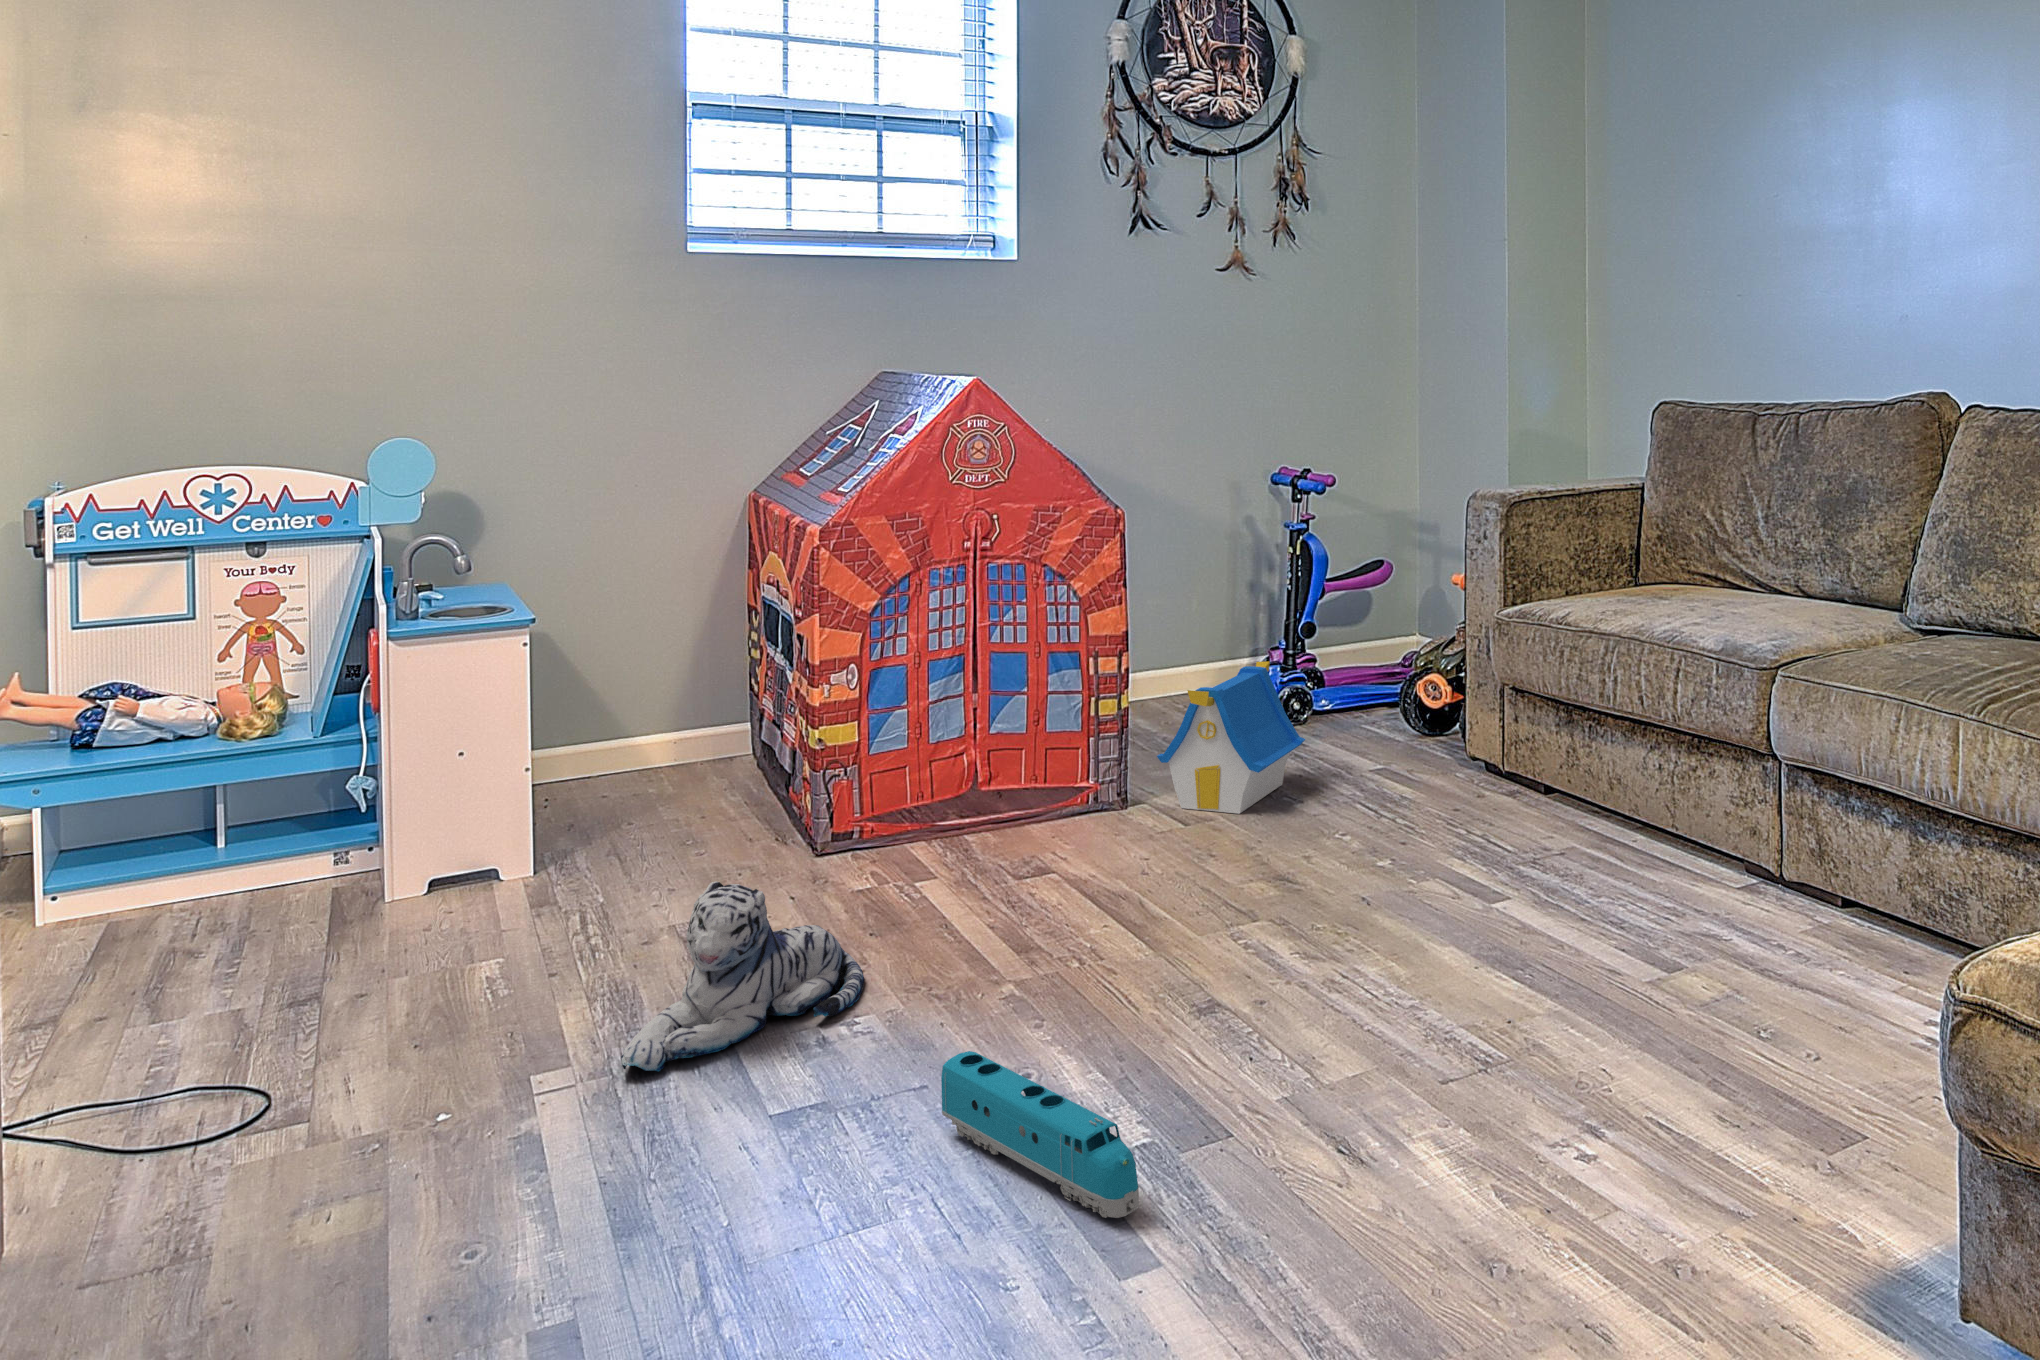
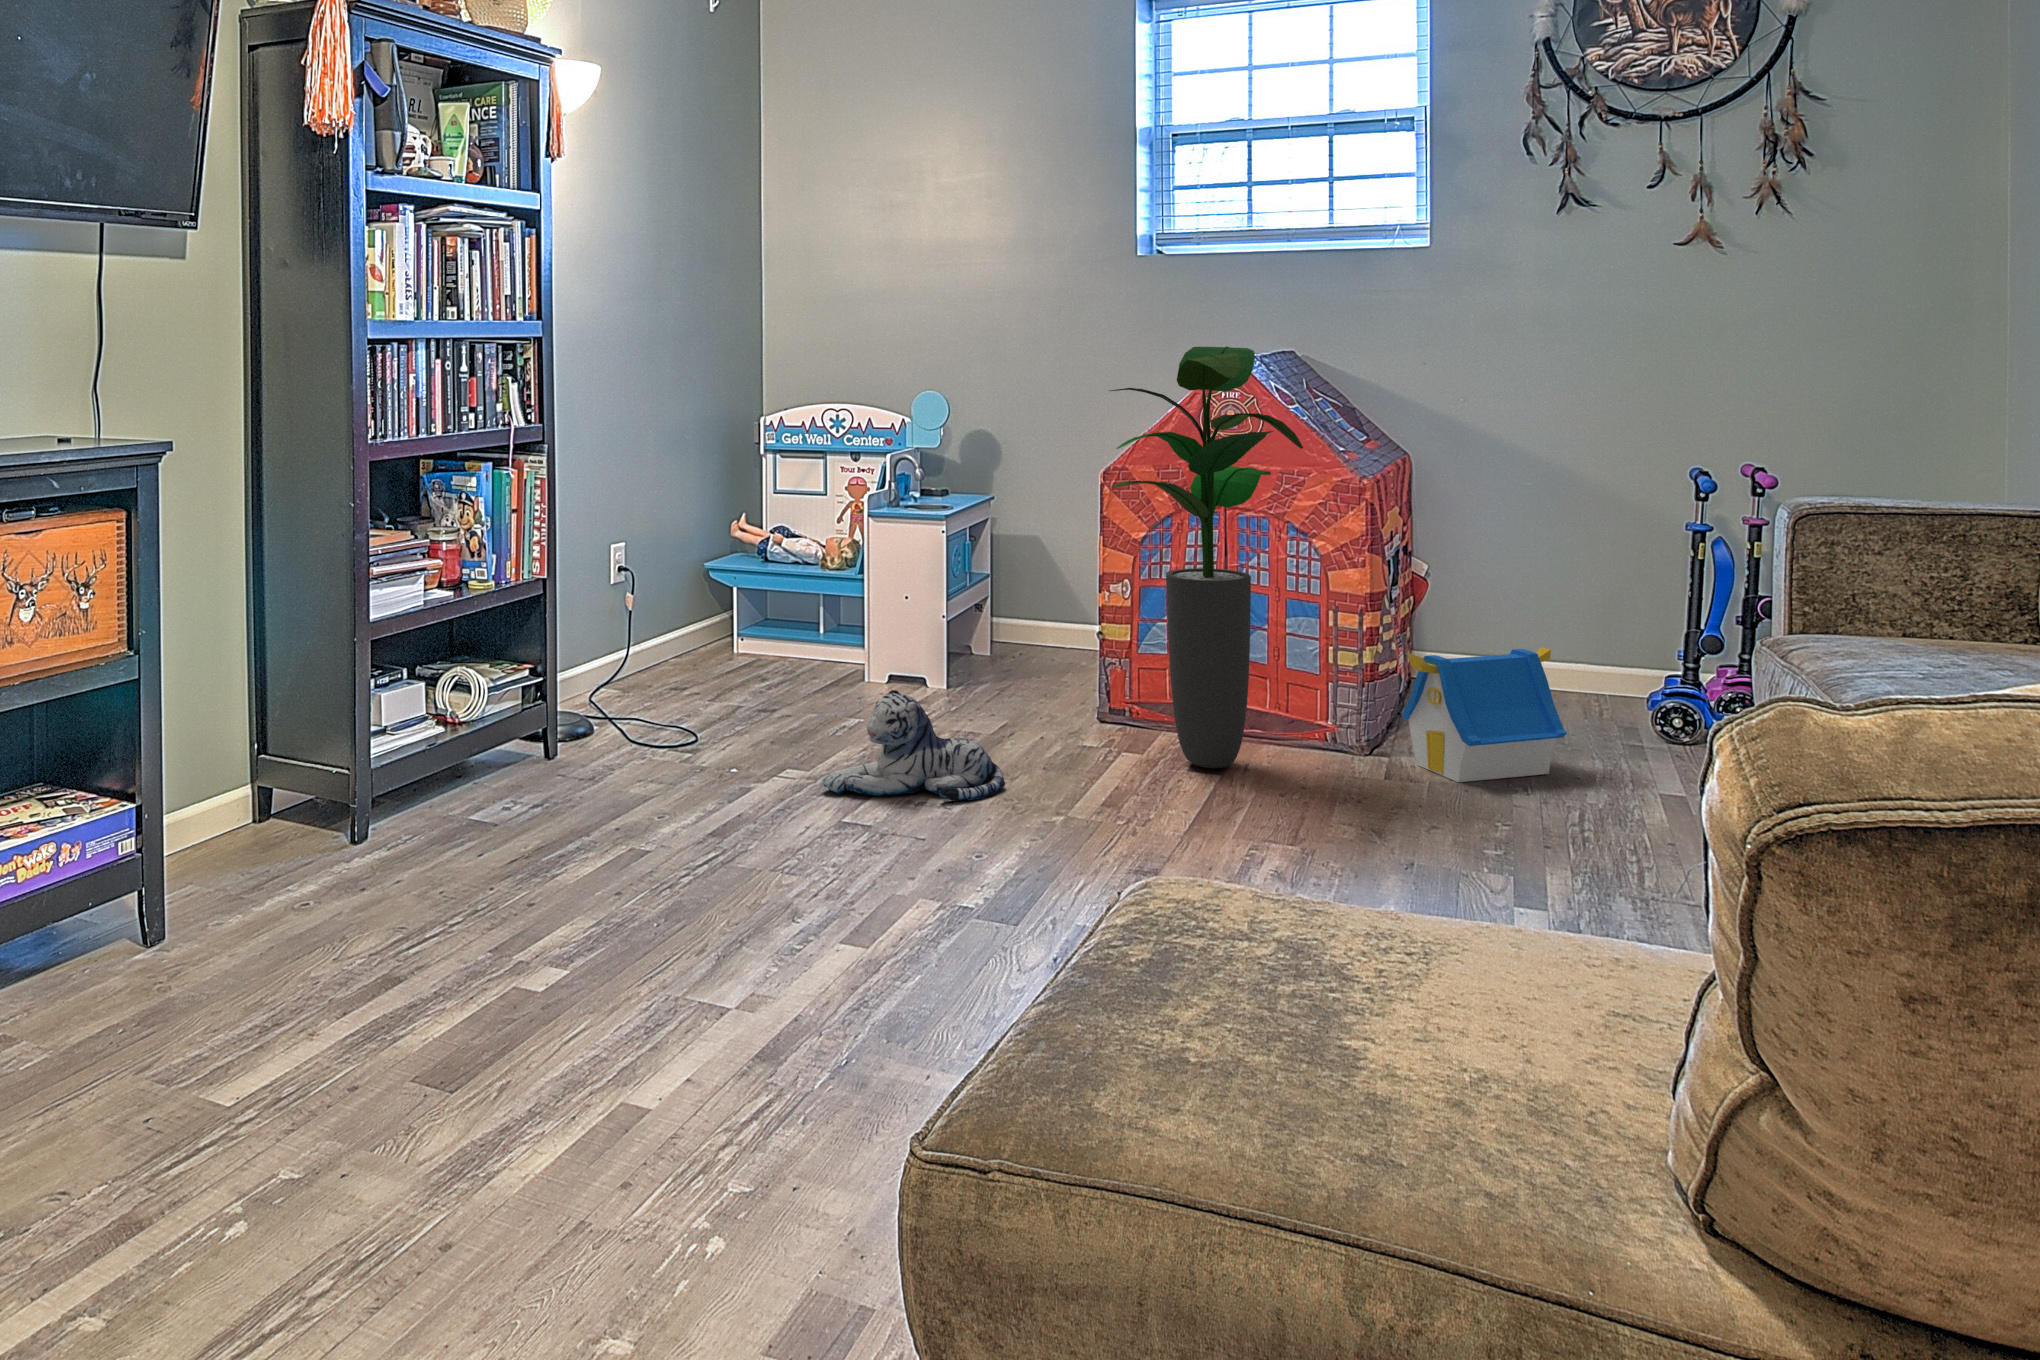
potted plant: none [891,364,1122,873] -> present [1110,346,1303,768]
toy train: present [941,1051,1139,1218] -> none [887,822,927,939]

